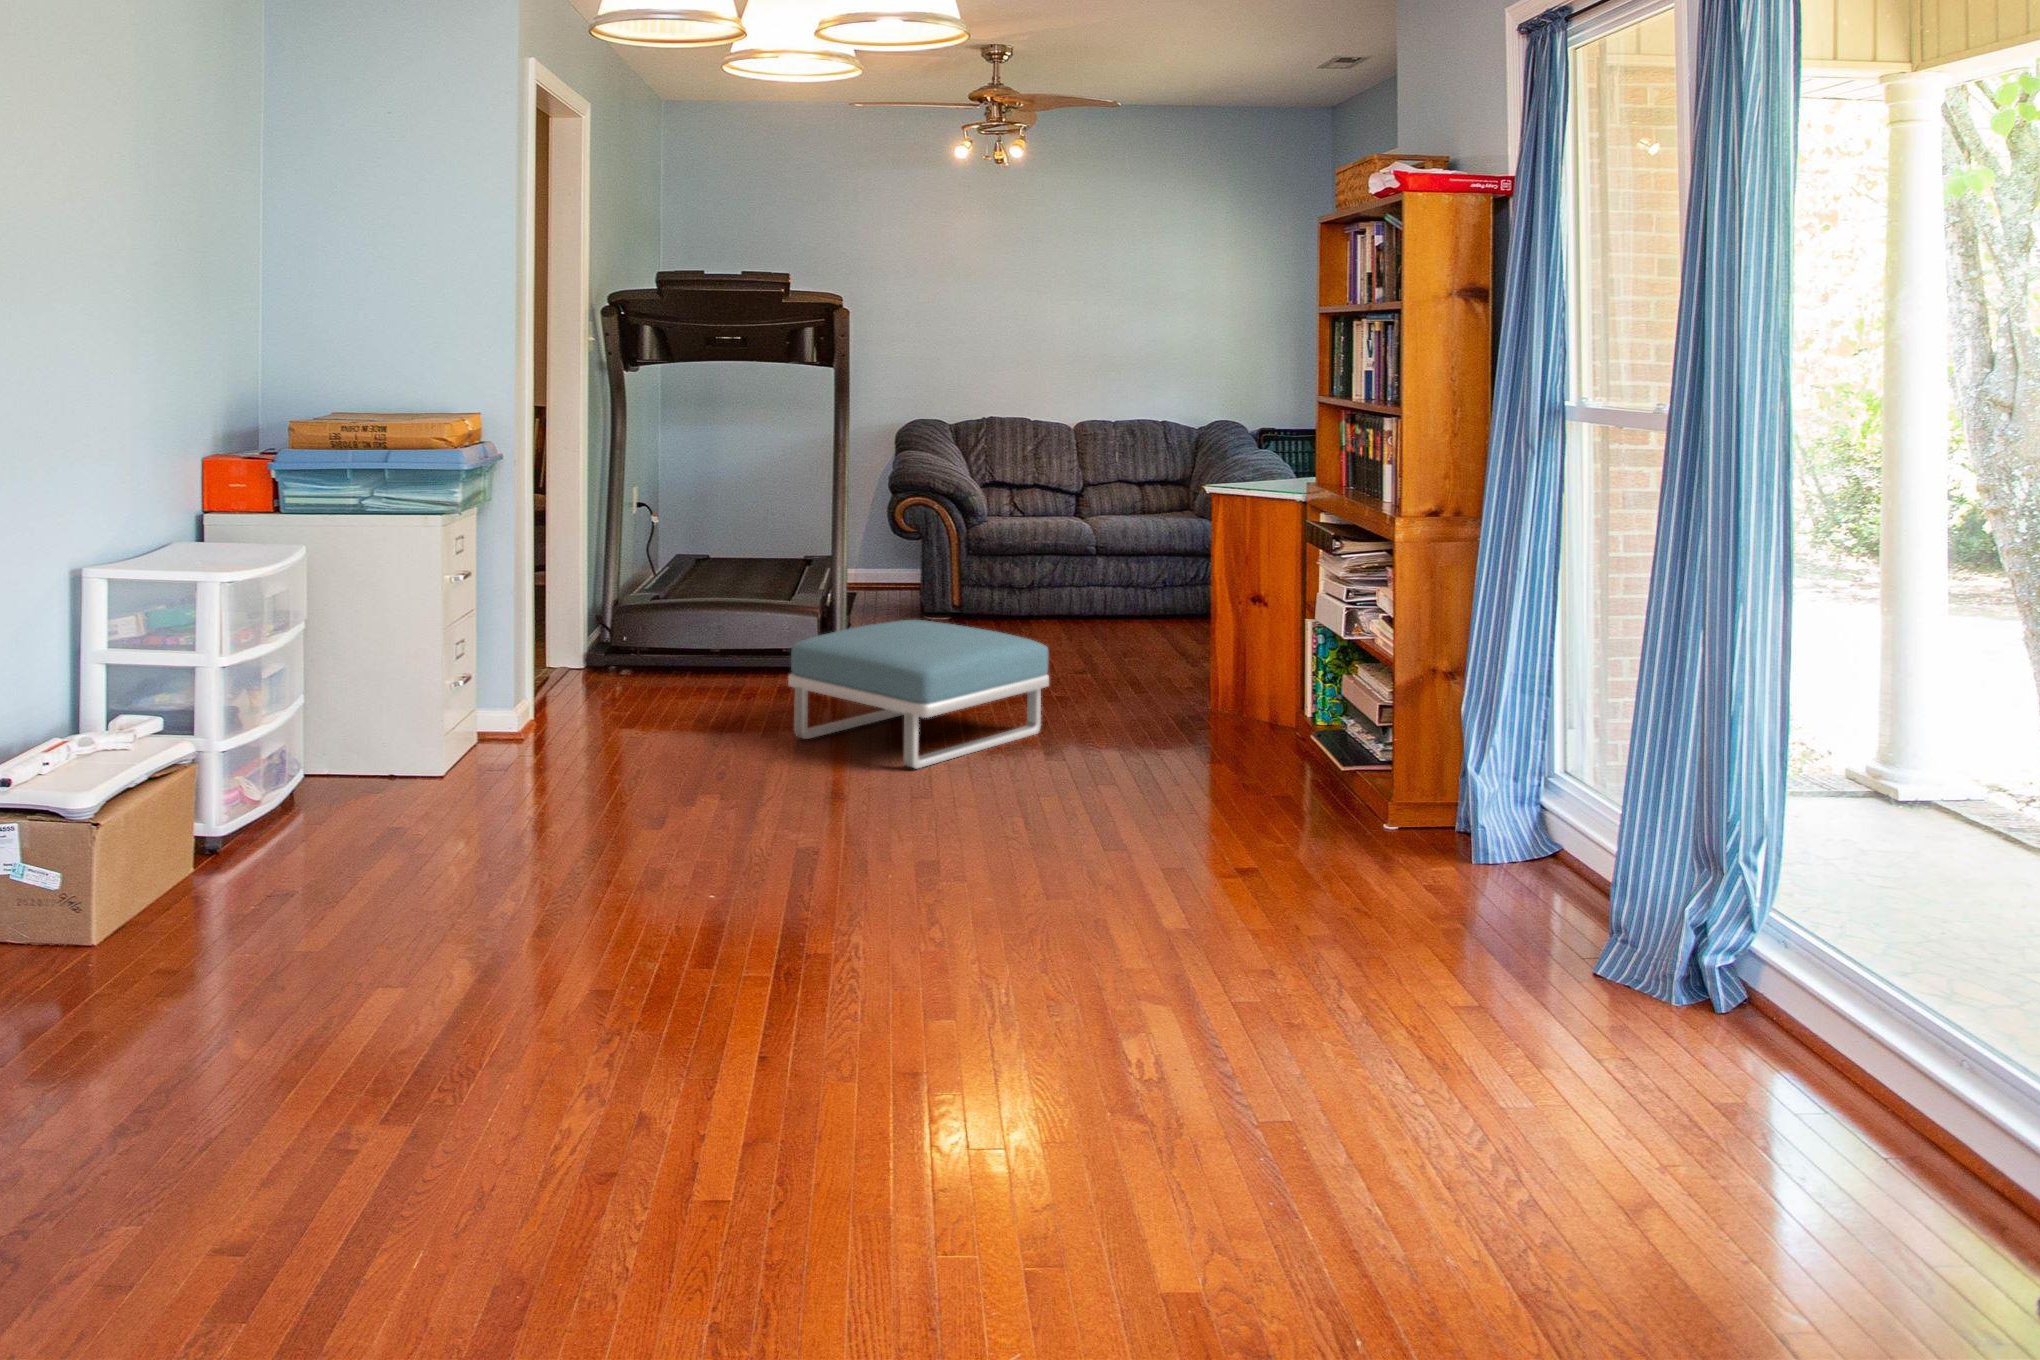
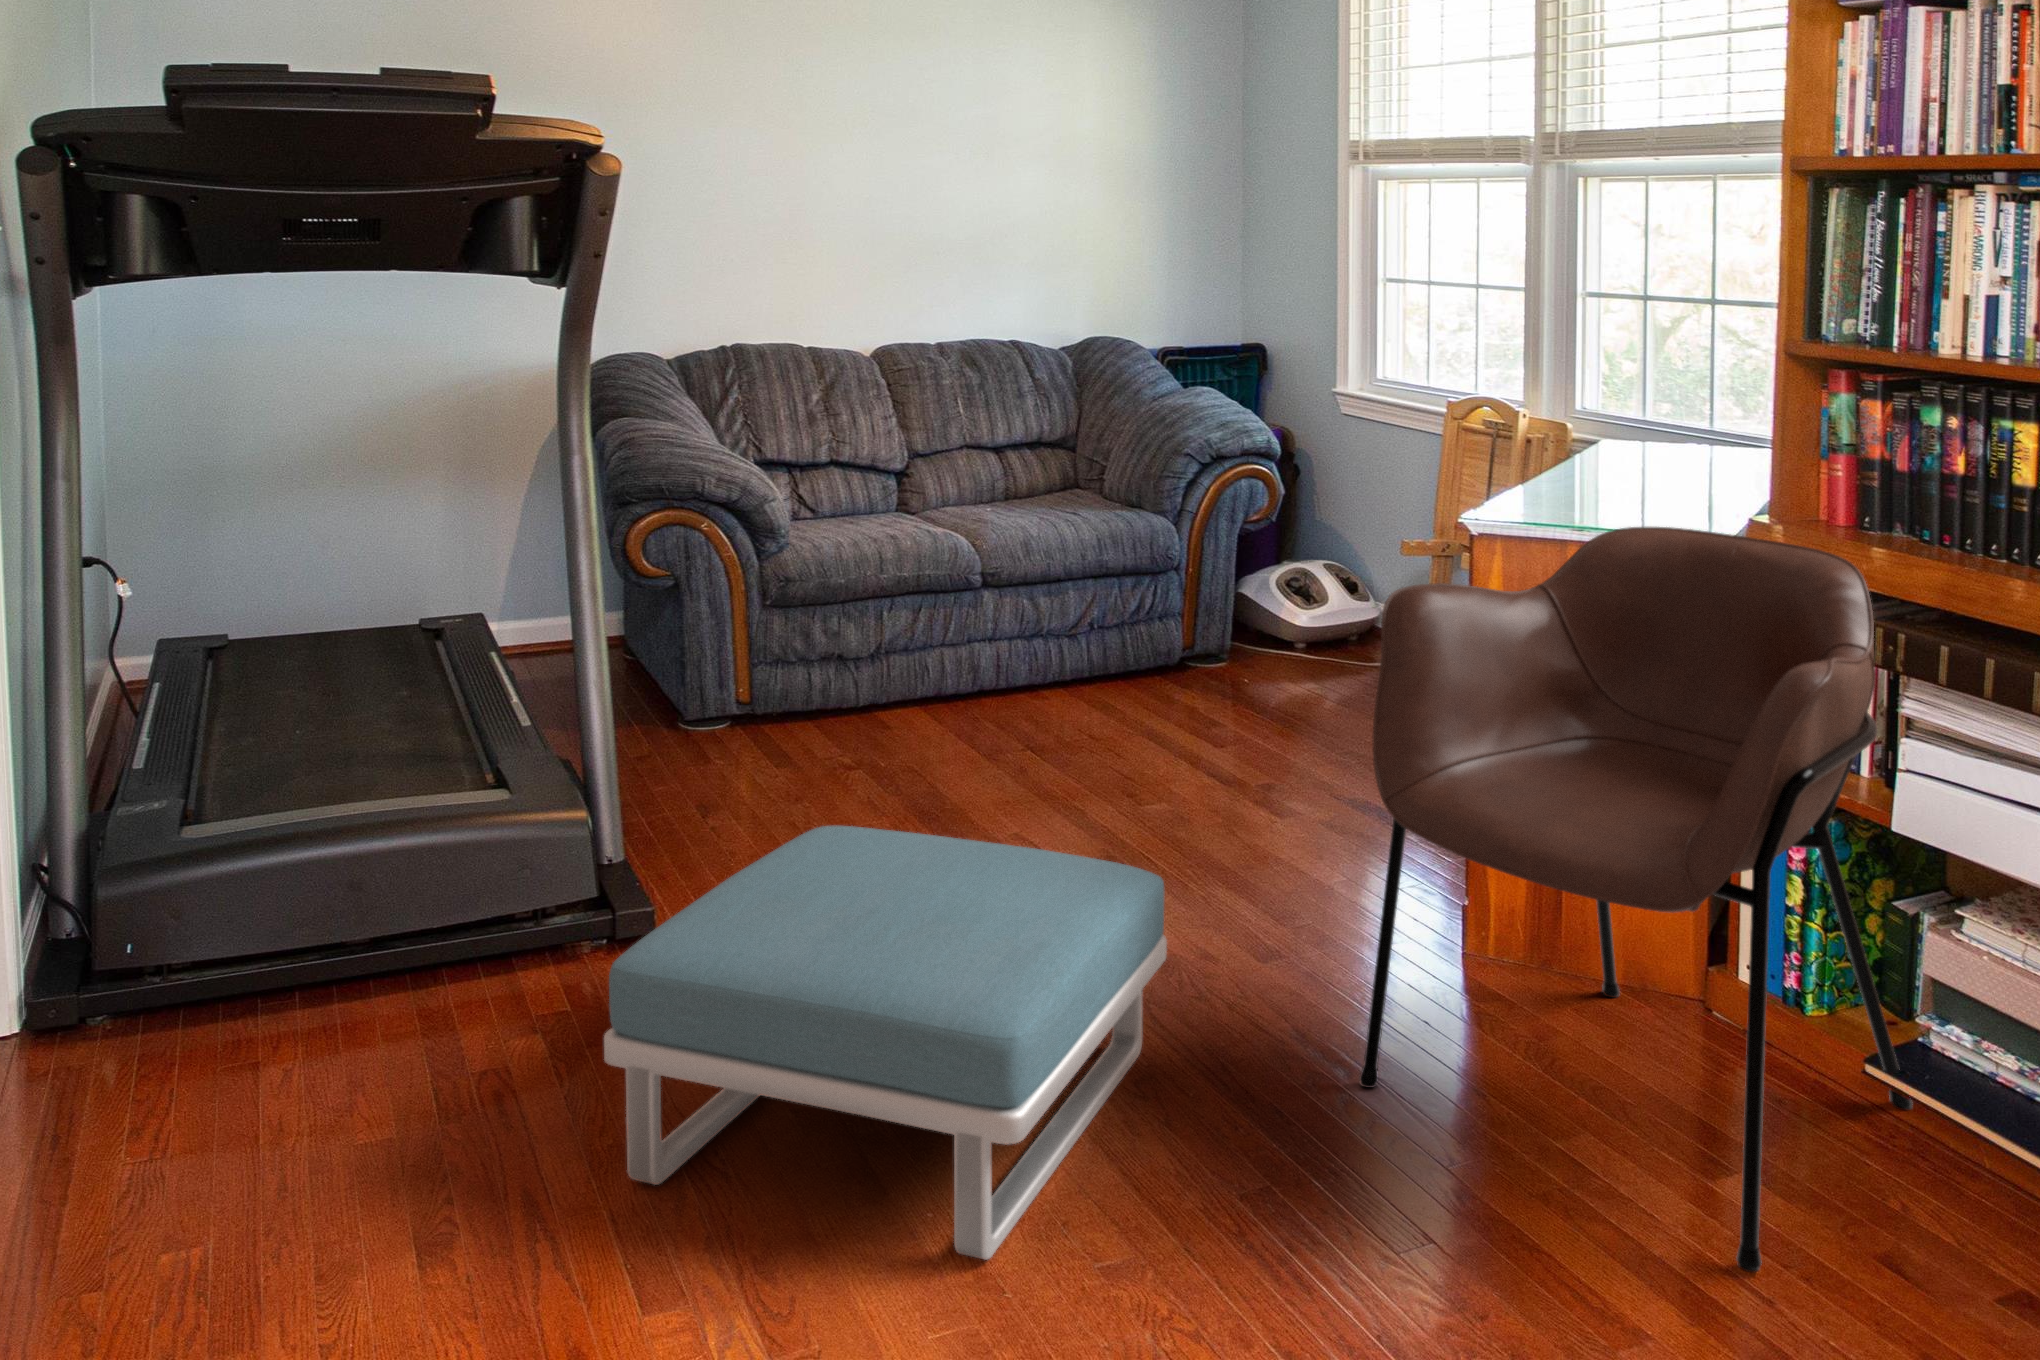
armchair: none [1127,493,1391,809] -> present [1359,527,1912,1273]

